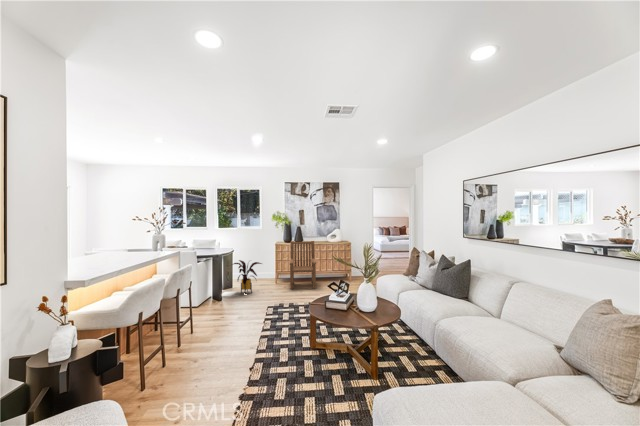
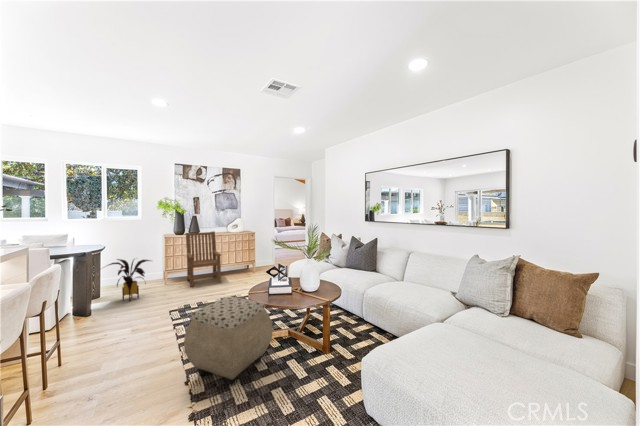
ottoman: none [251,303,323,382] -> present [184,297,273,386]

